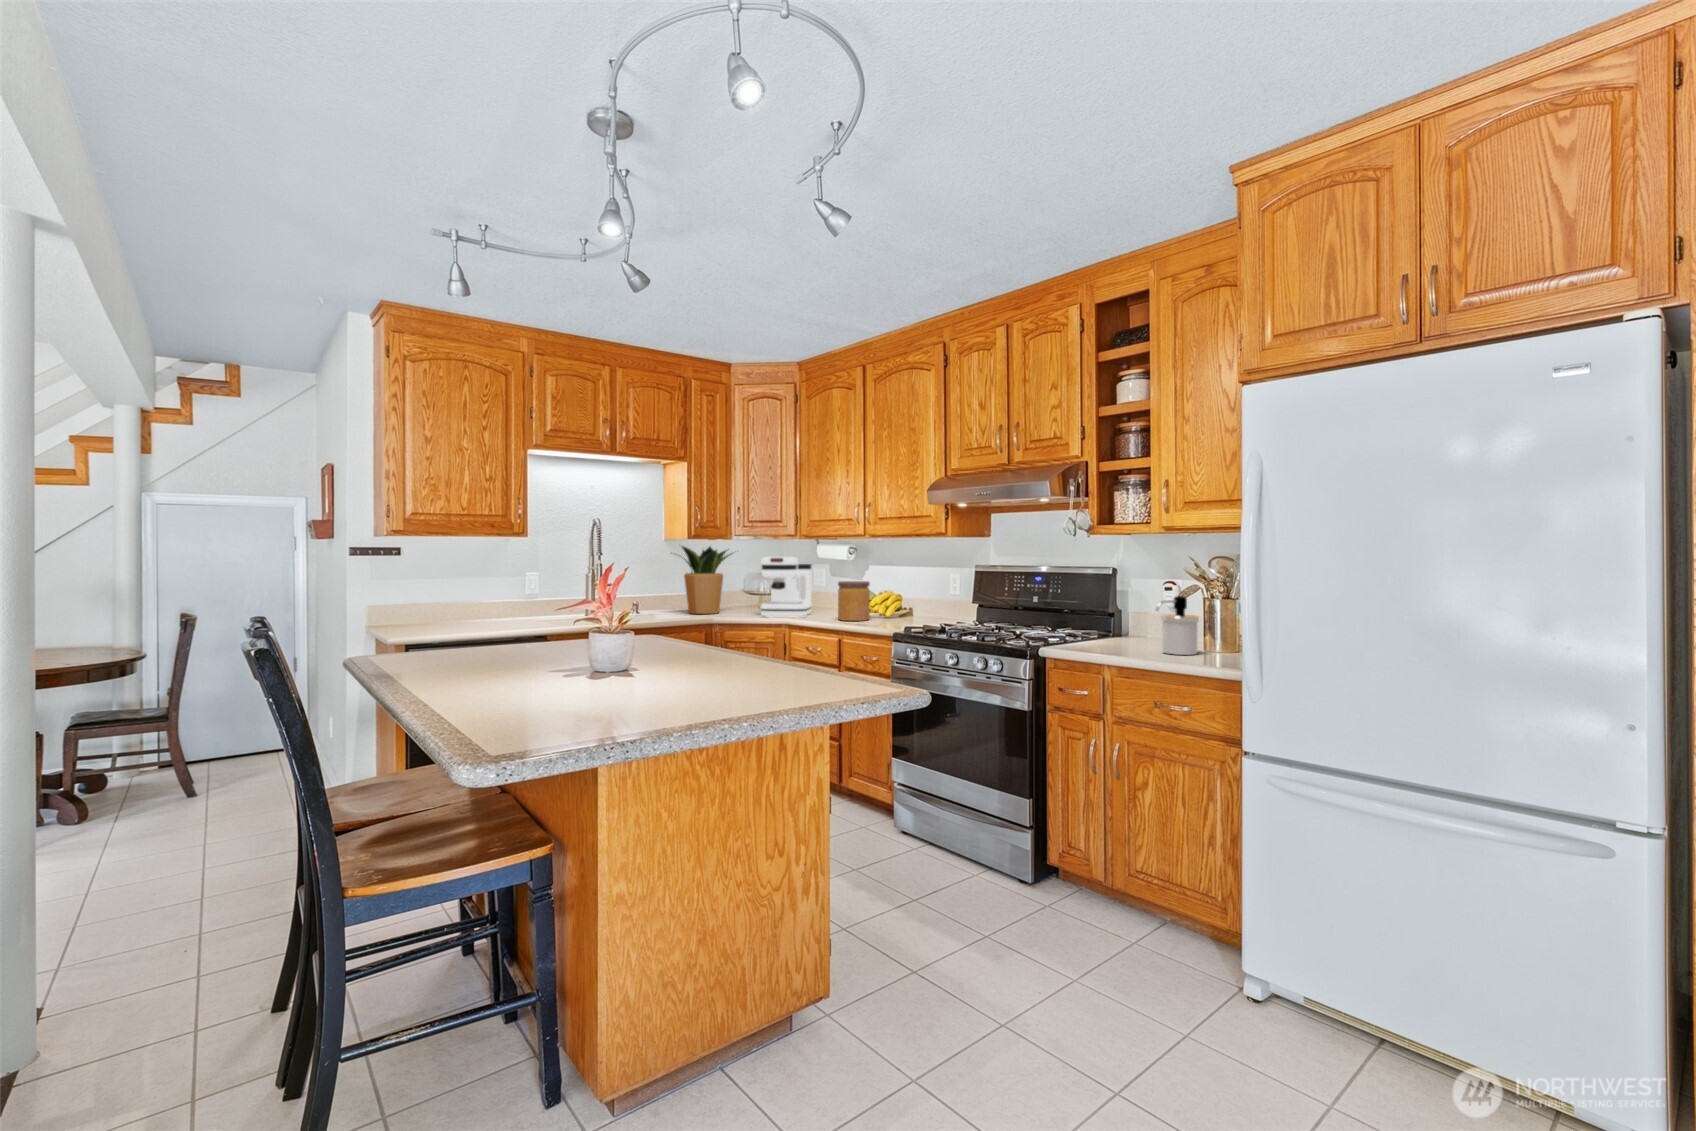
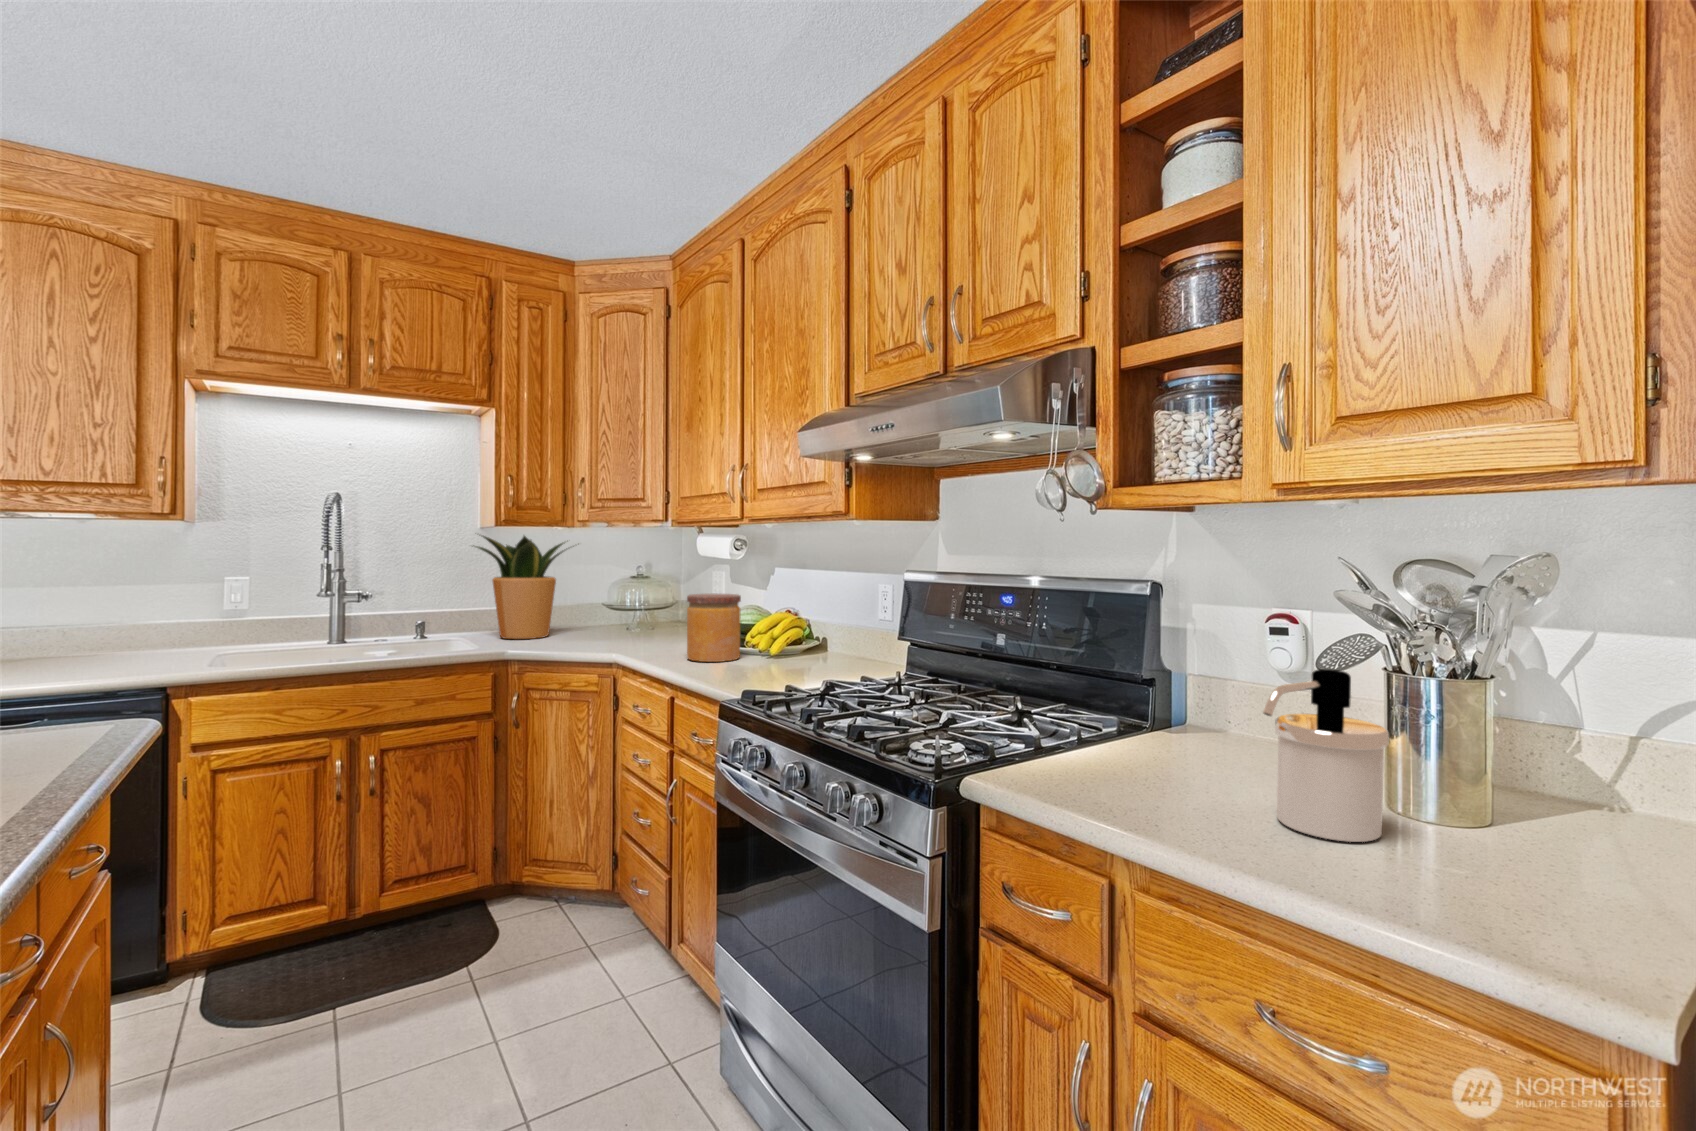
coffee maker: present [761,557,812,618] -> none [579,553,673,651]

